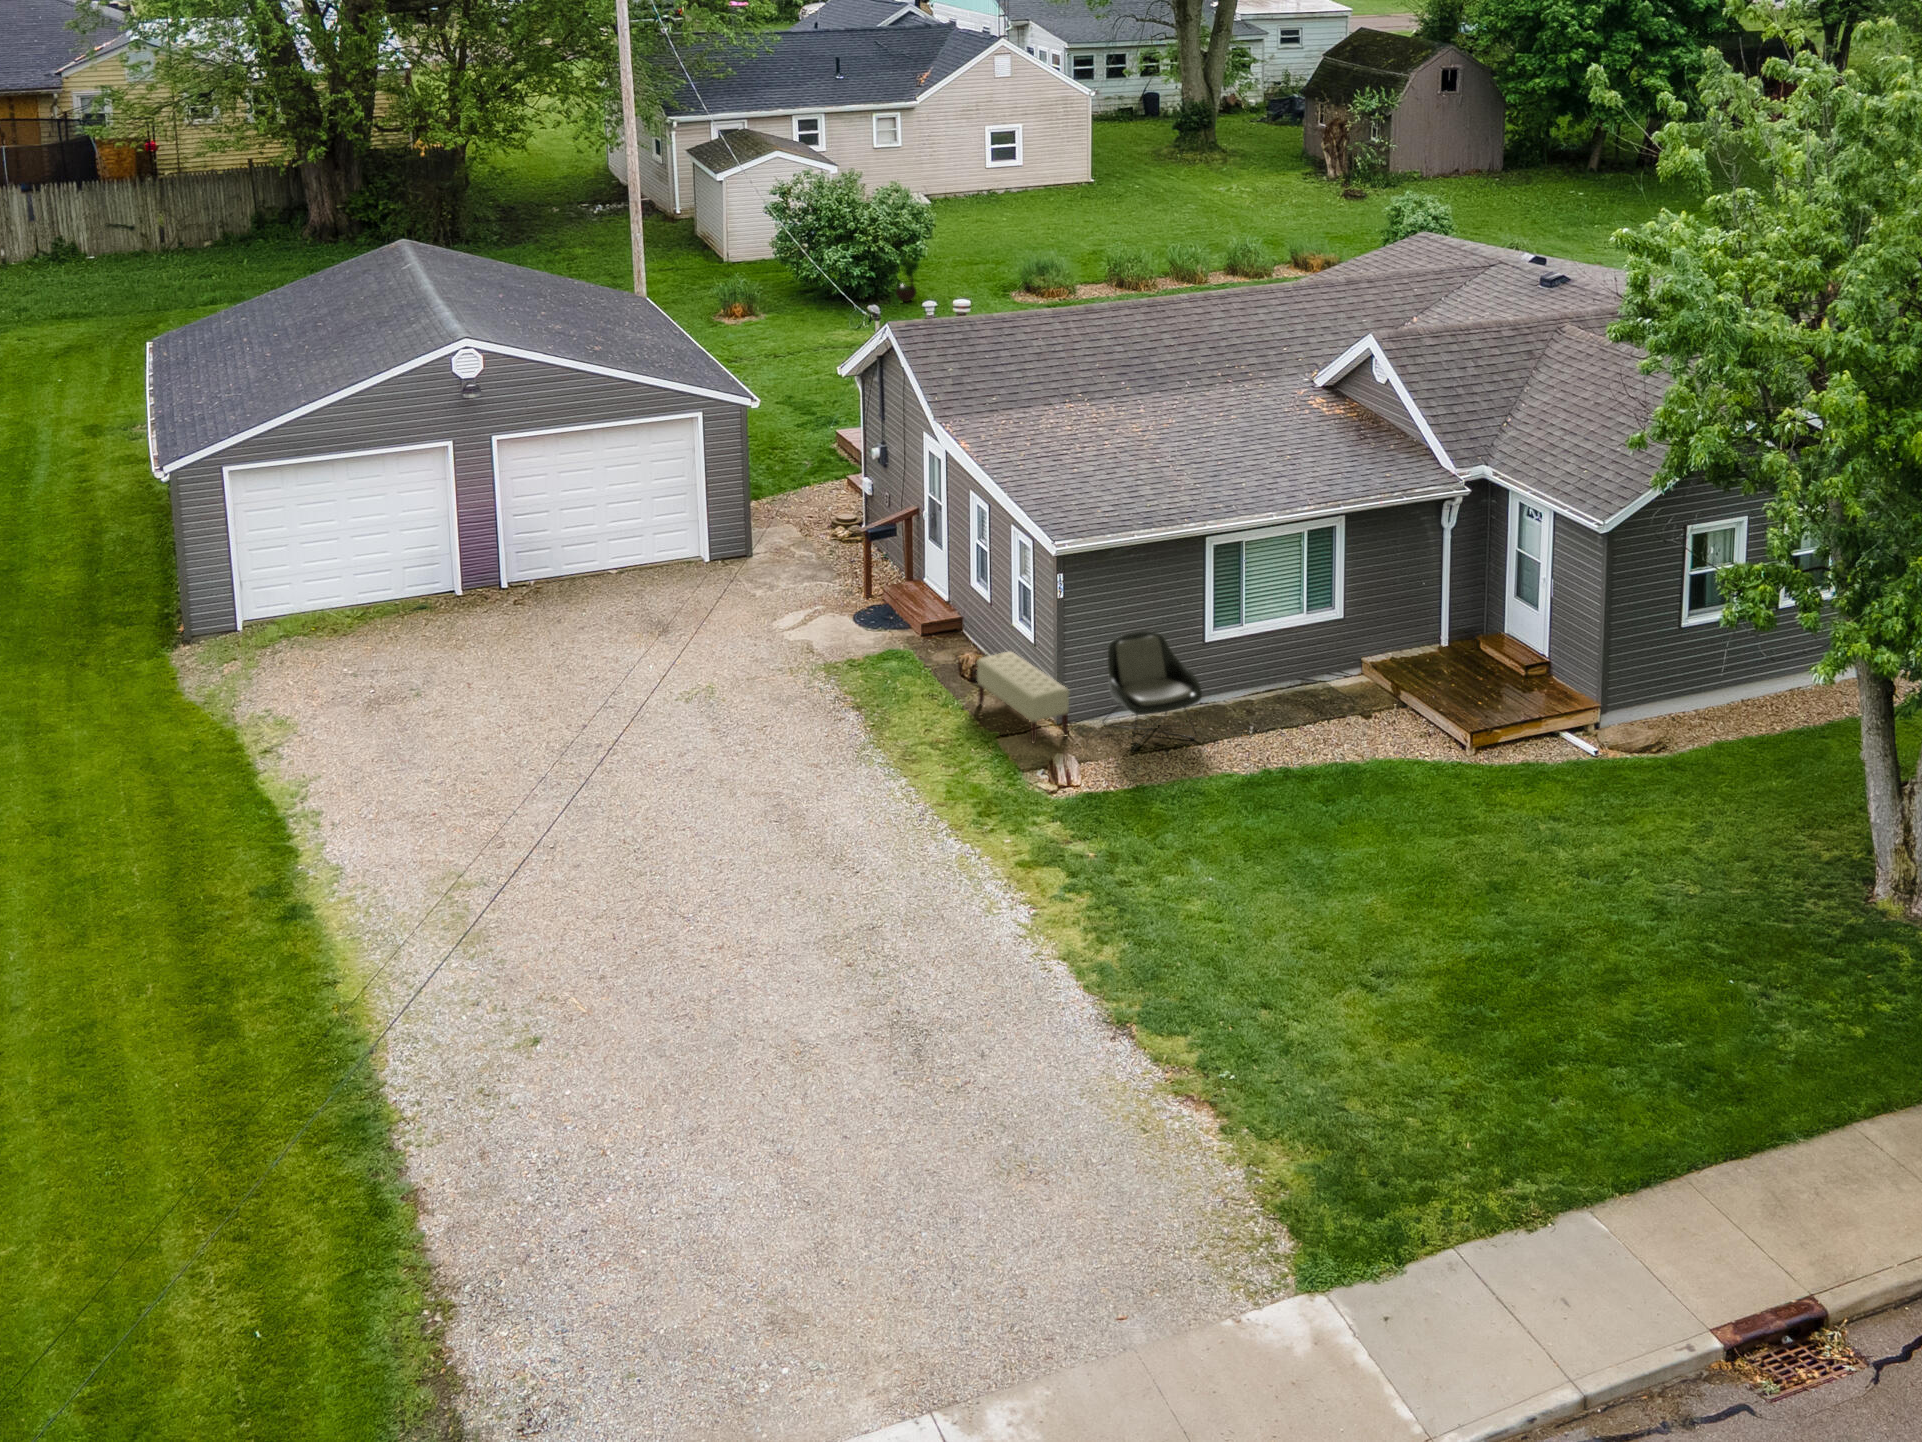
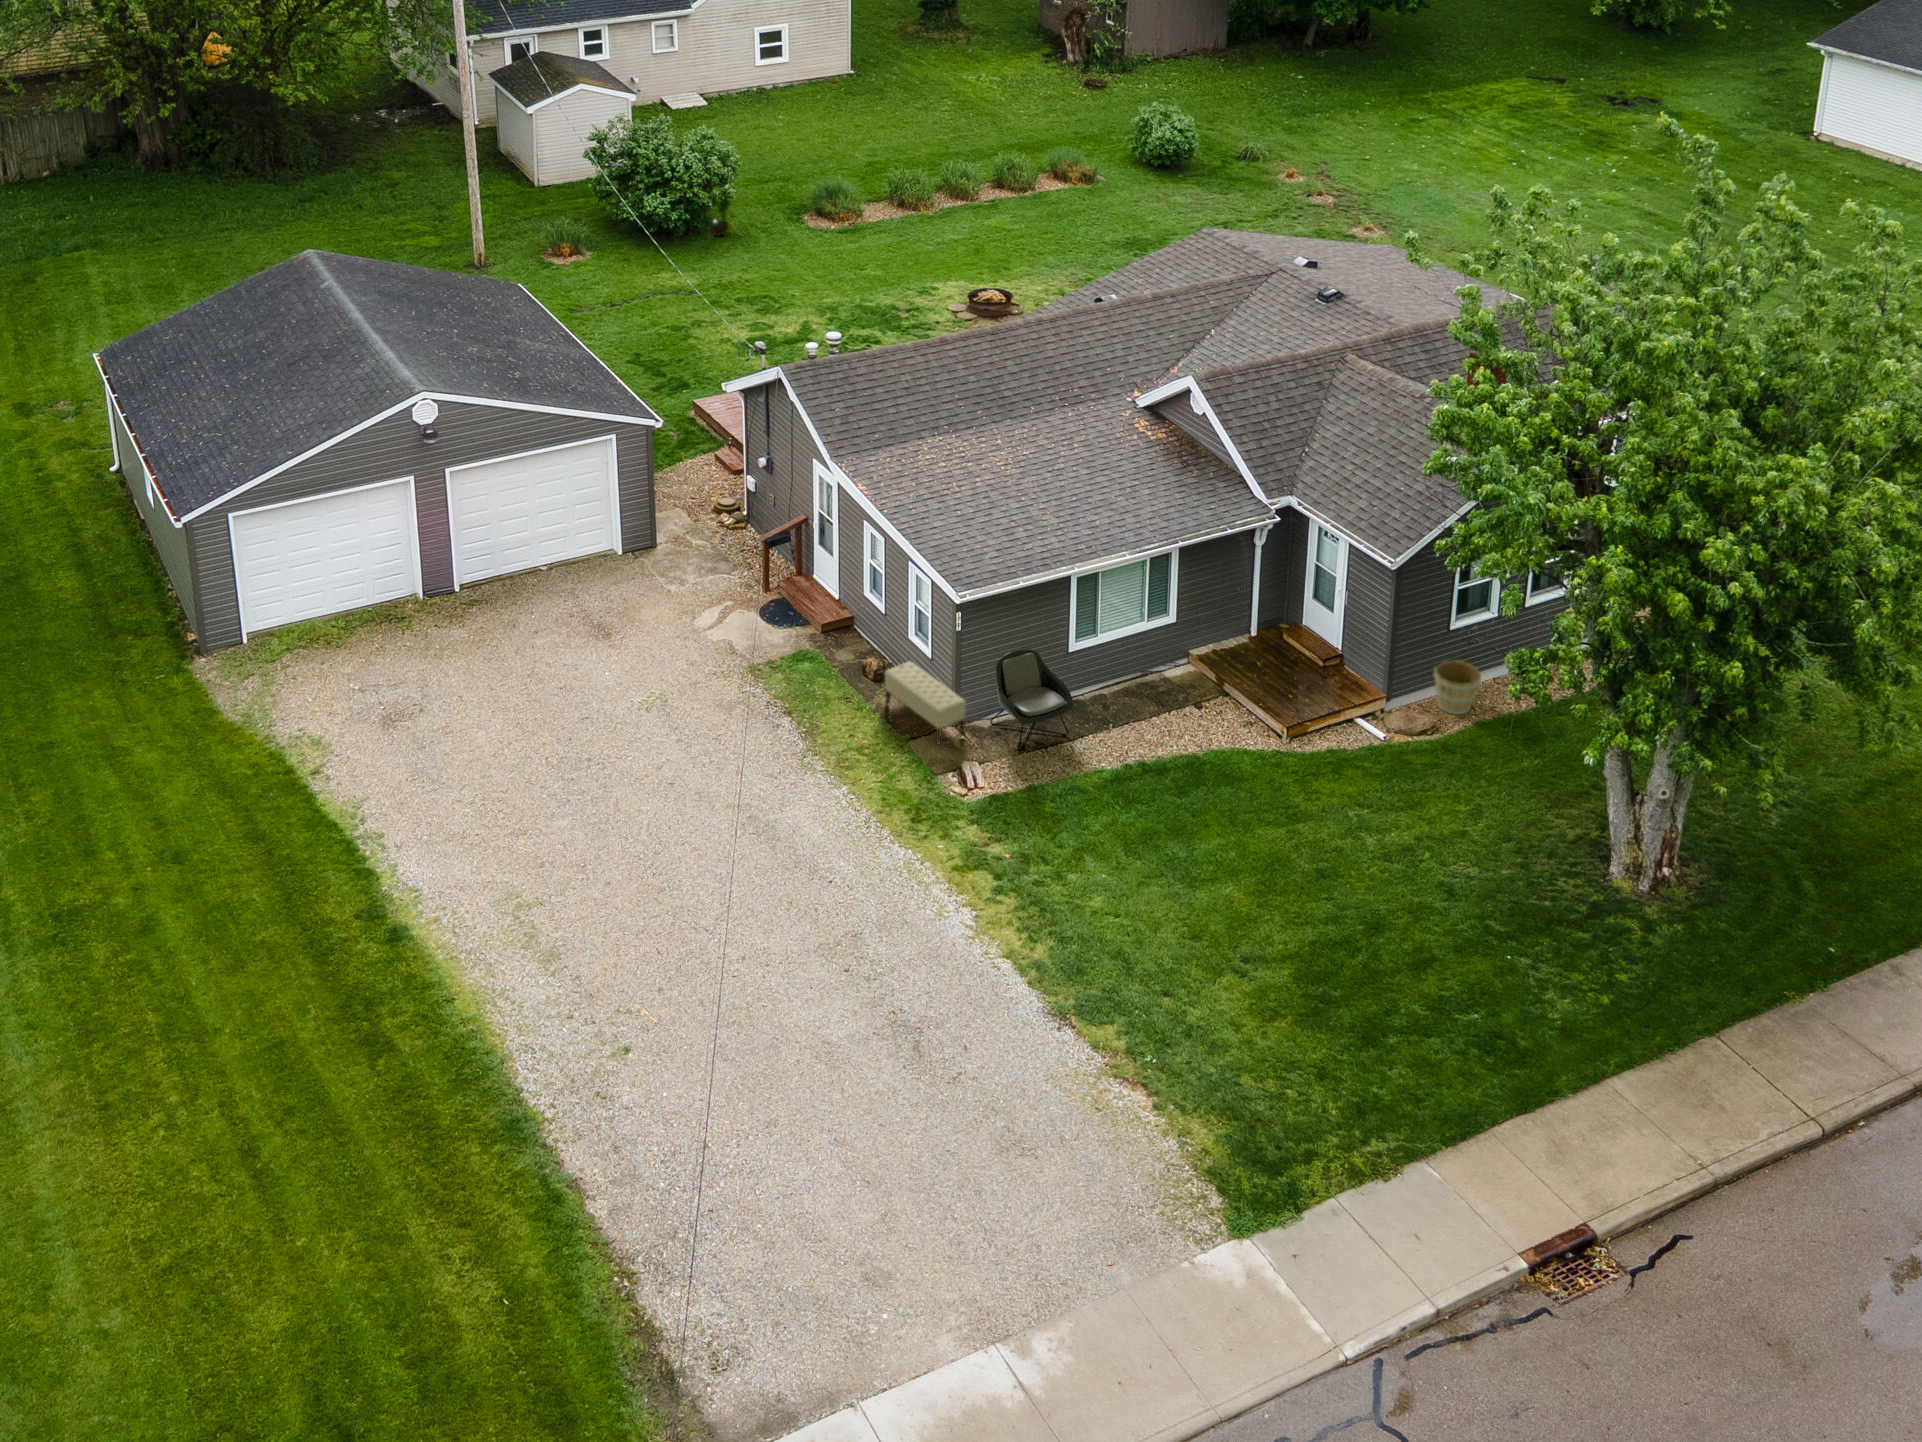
wooden bucket: none [1661,667,1722,733] -> present [1434,660,1481,715]

